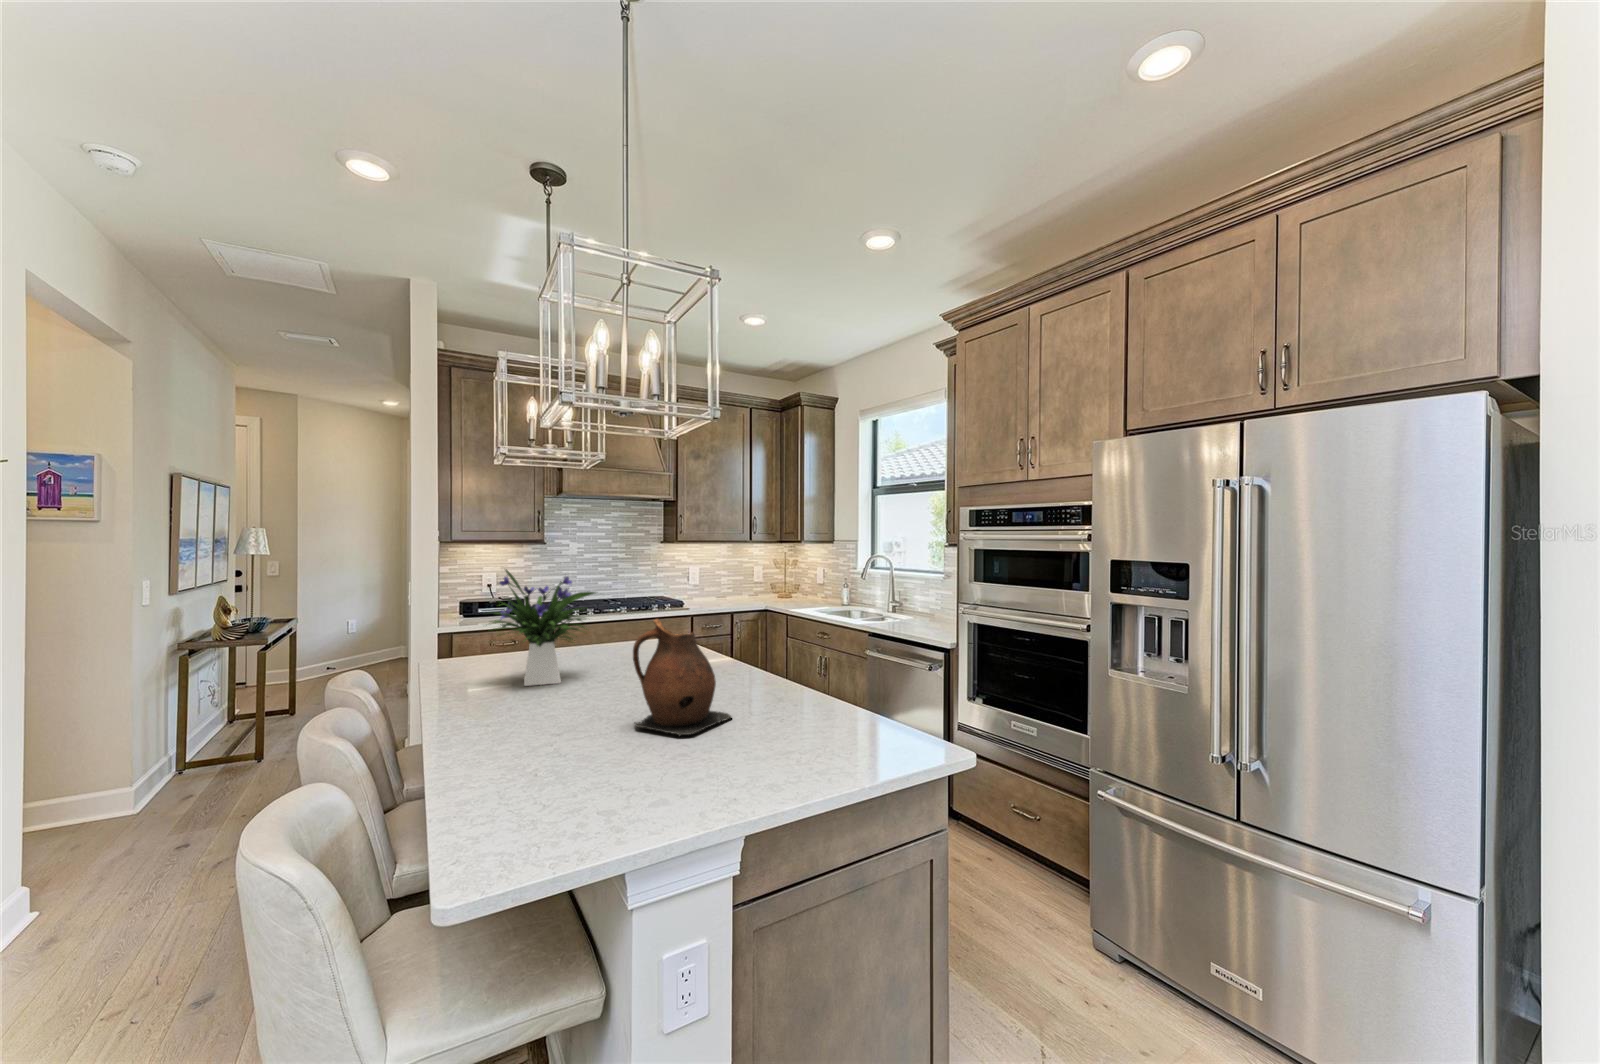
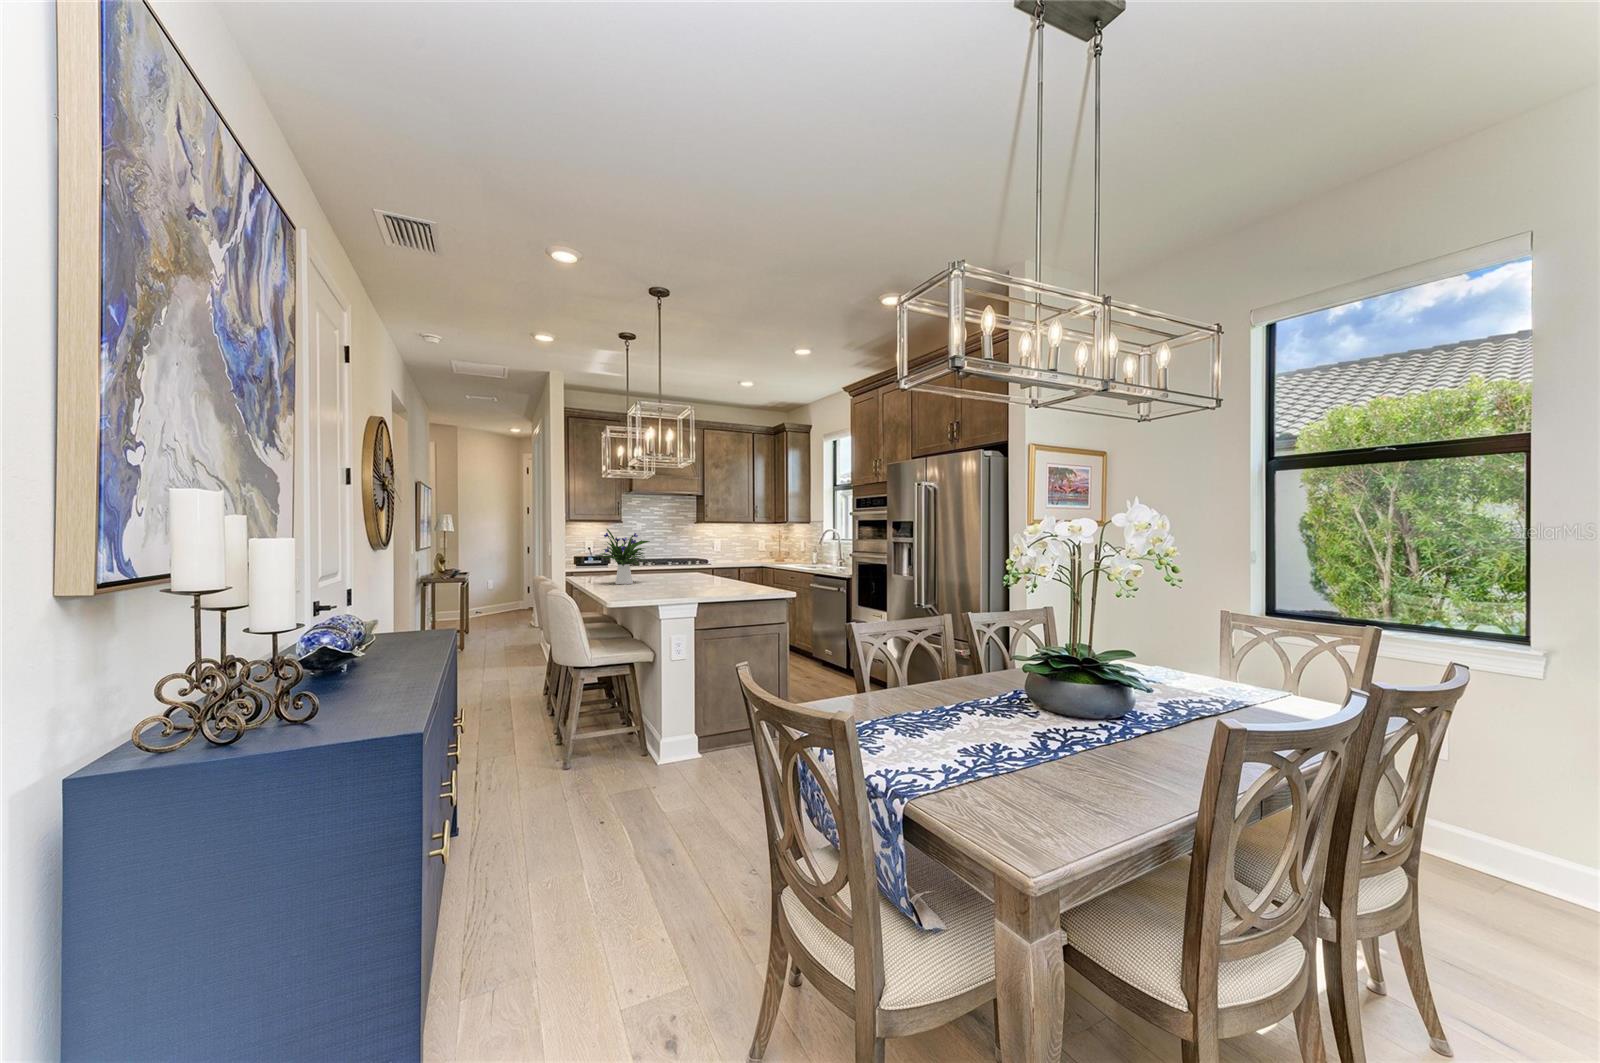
ceramic pitcher: present [633,620,731,736] -> none [662,547,705,593]

